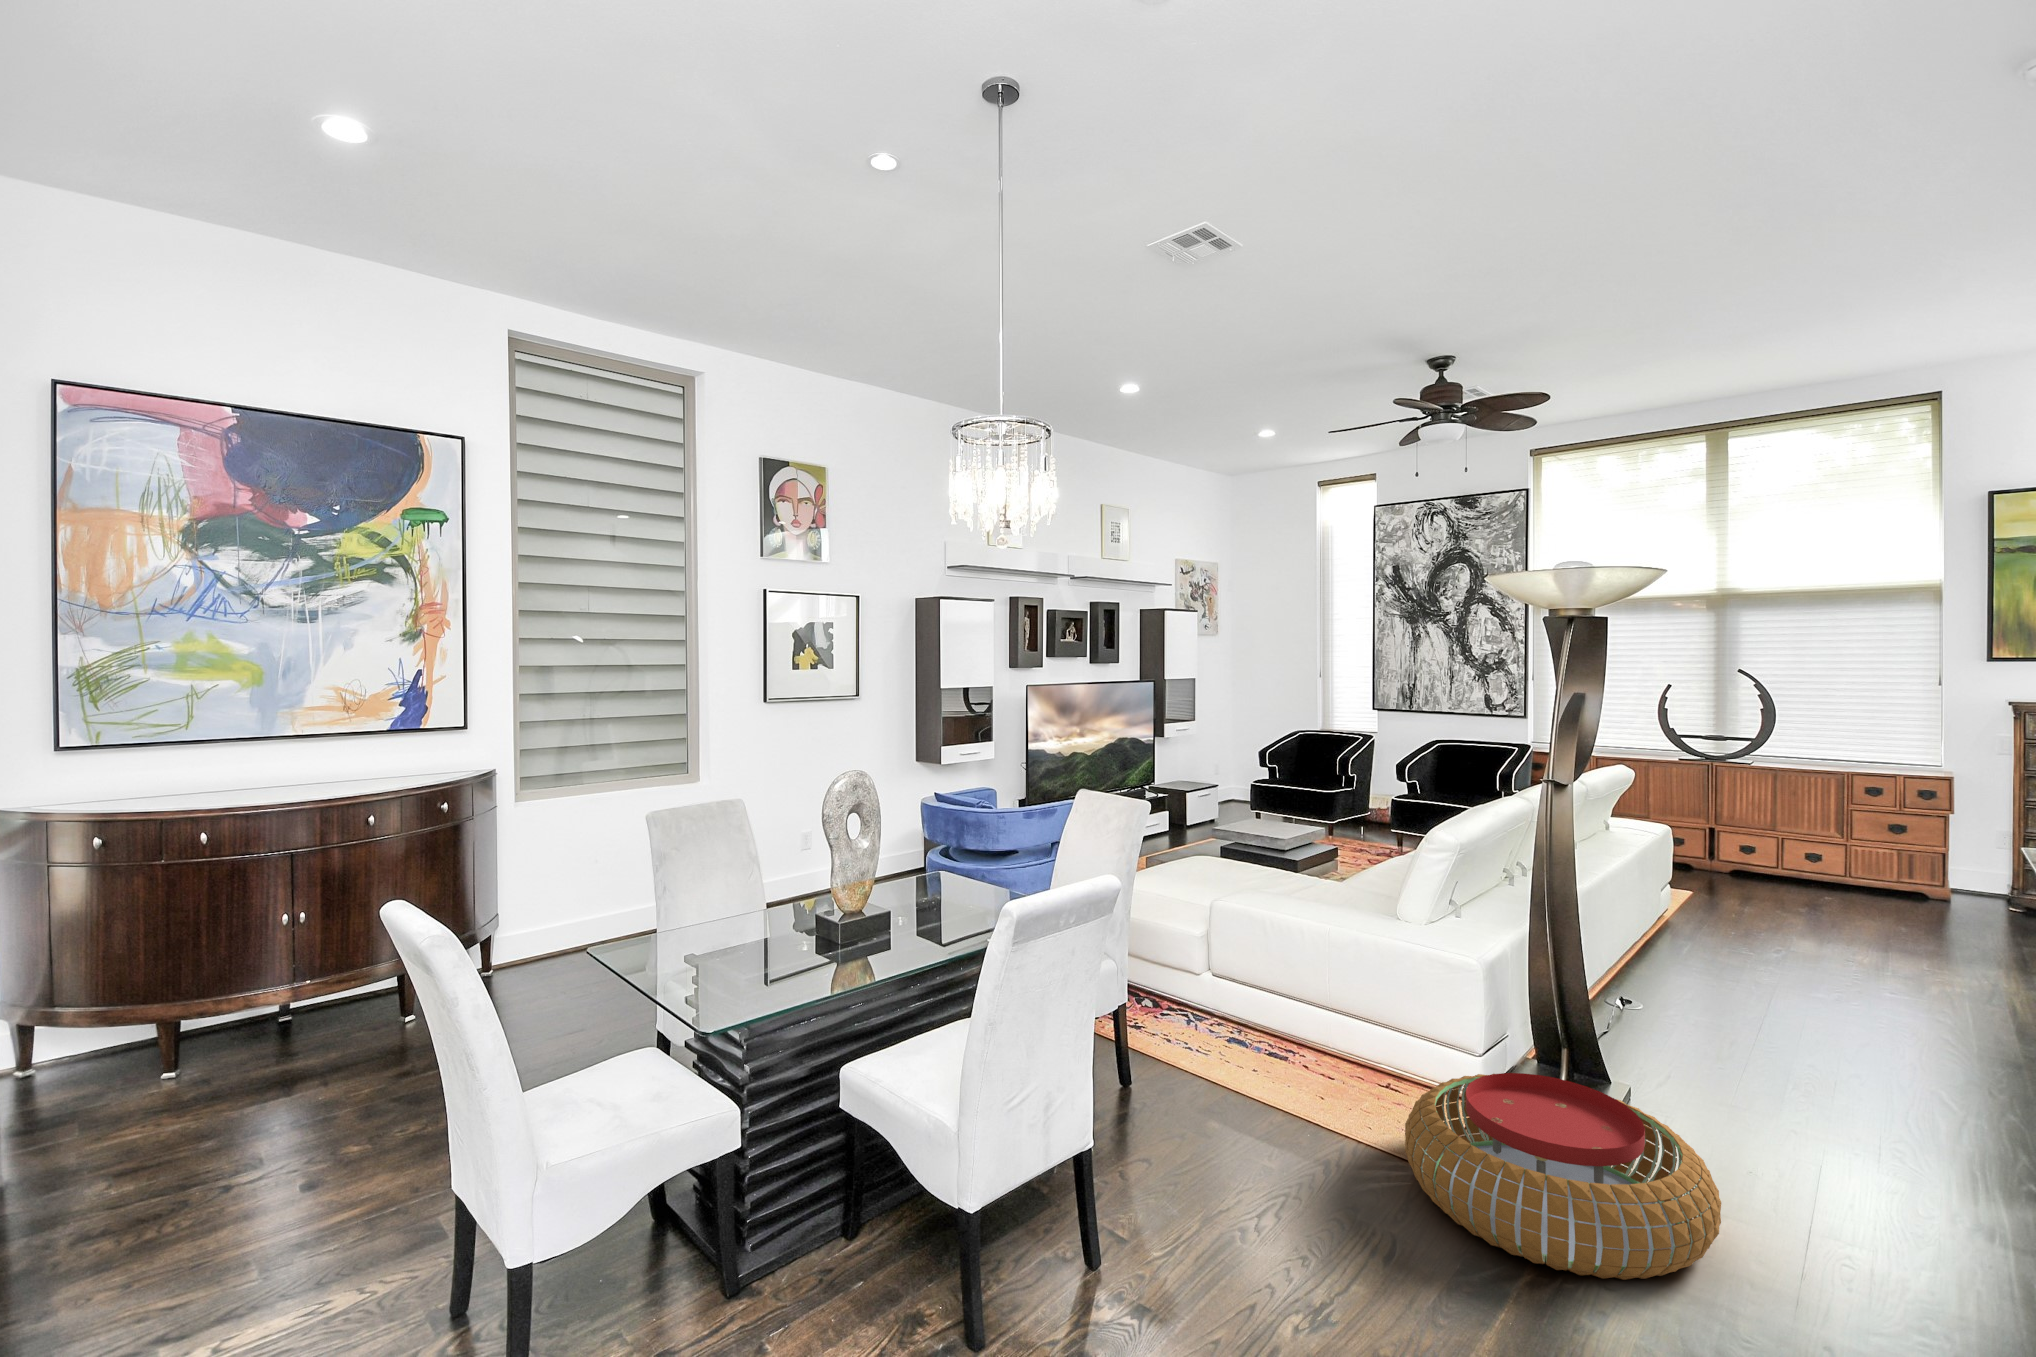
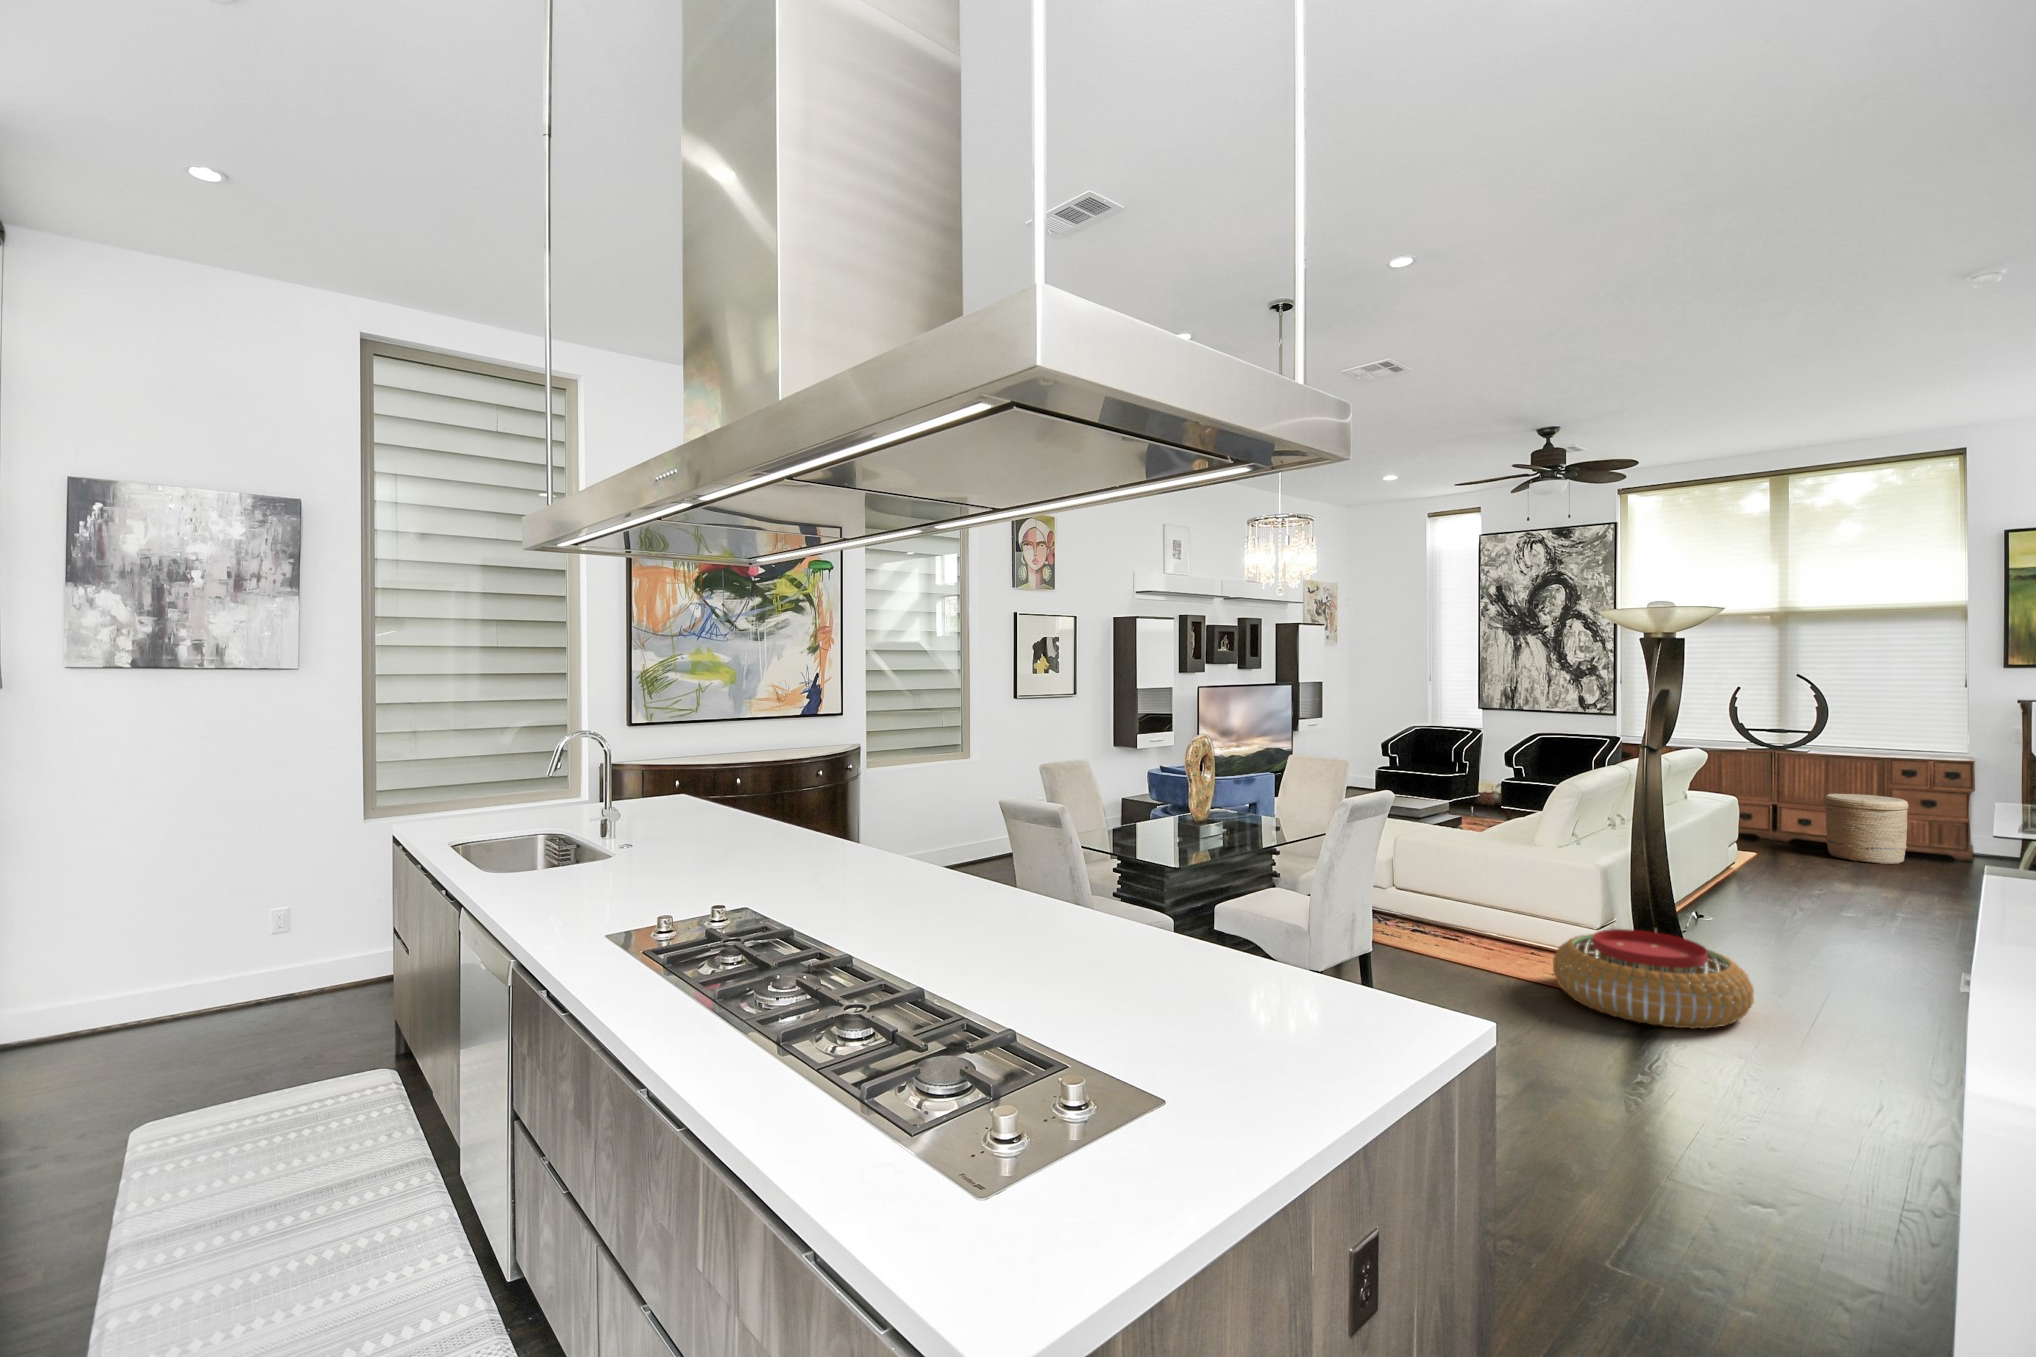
woven basket: none [1771,816,1874,906] -> present [1824,794,1908,864]

